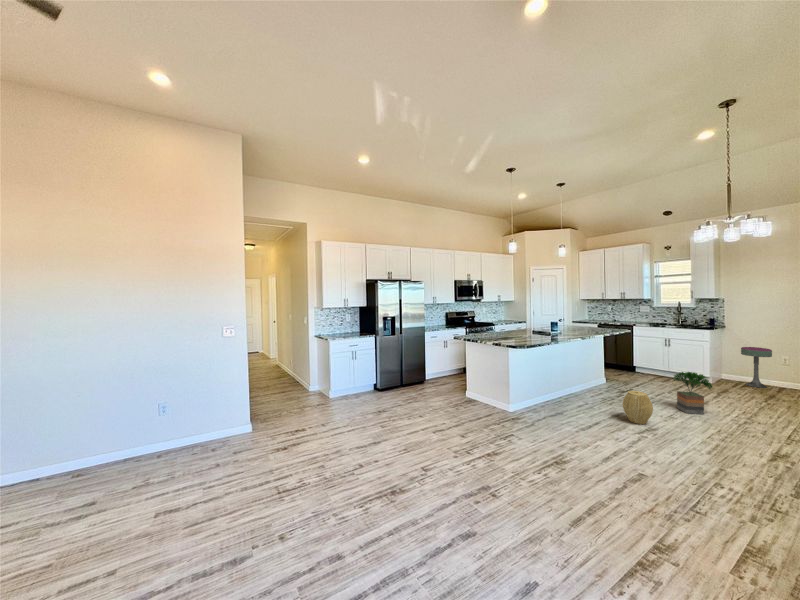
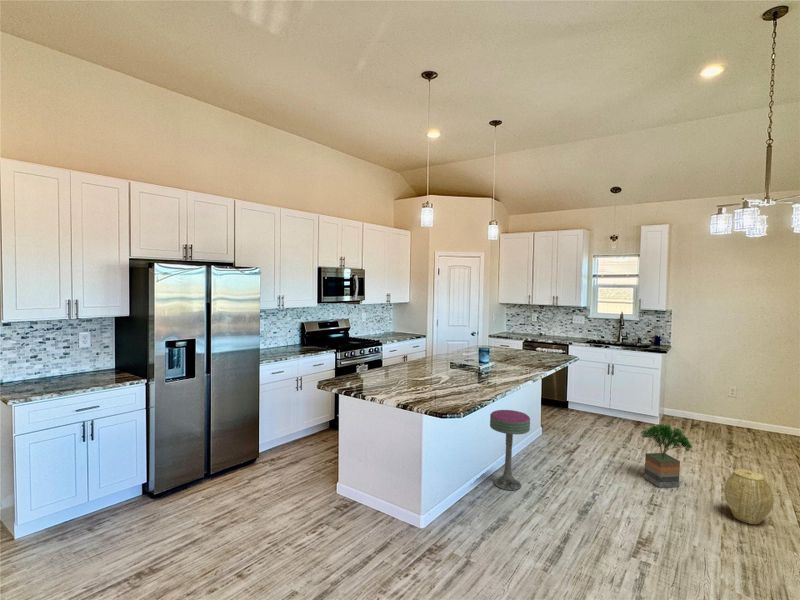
bar stool: present [741,347,772,388] -> present [490,410,530,490]
woven basket: present [623,391,653,424] -> present [724,469,774,524]

